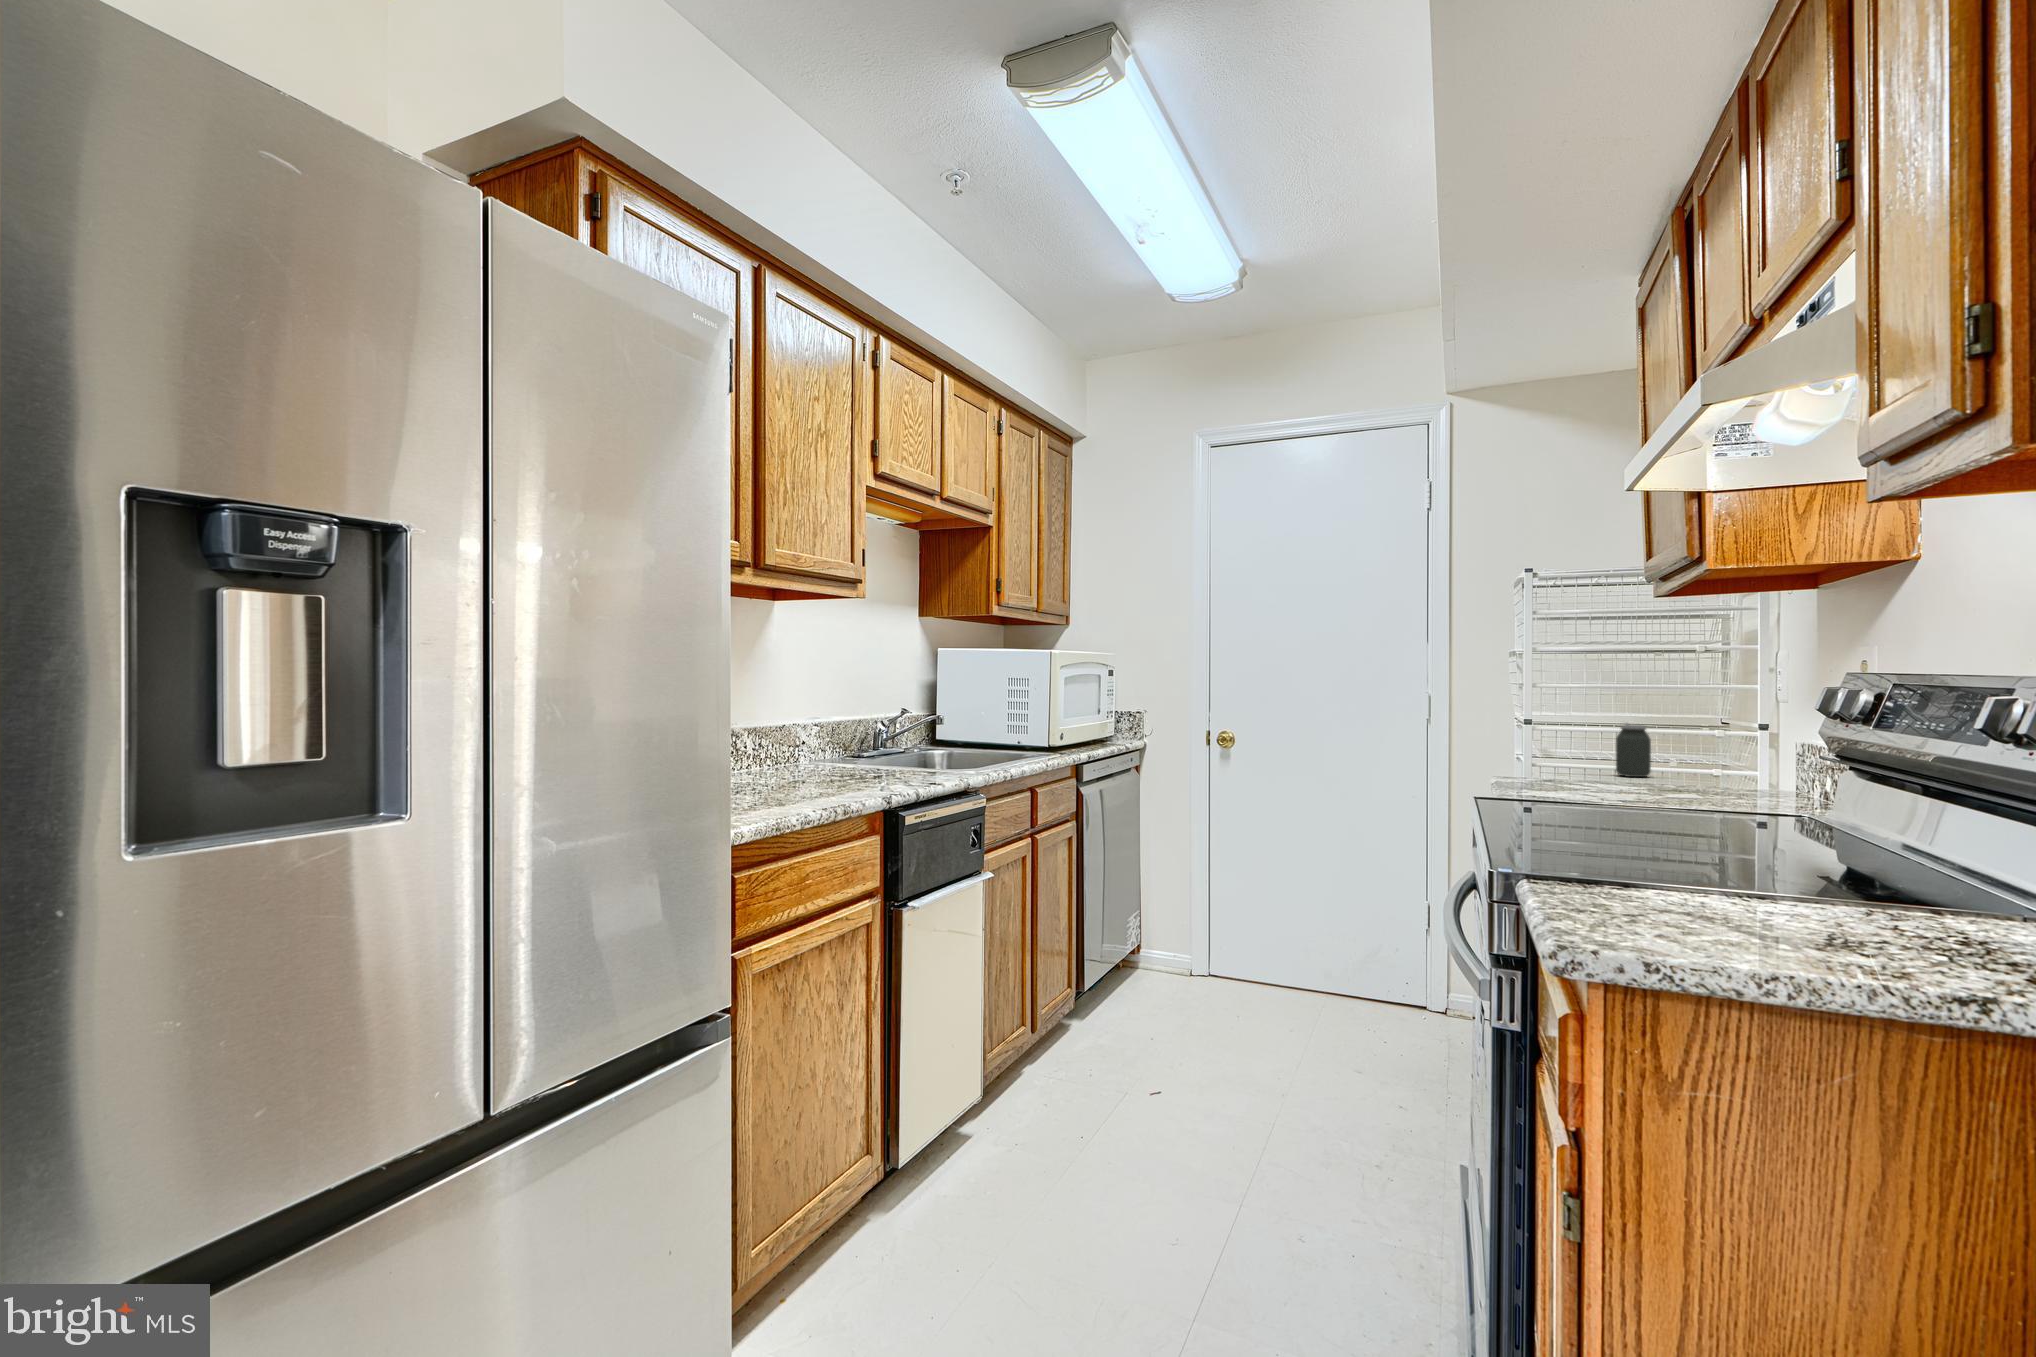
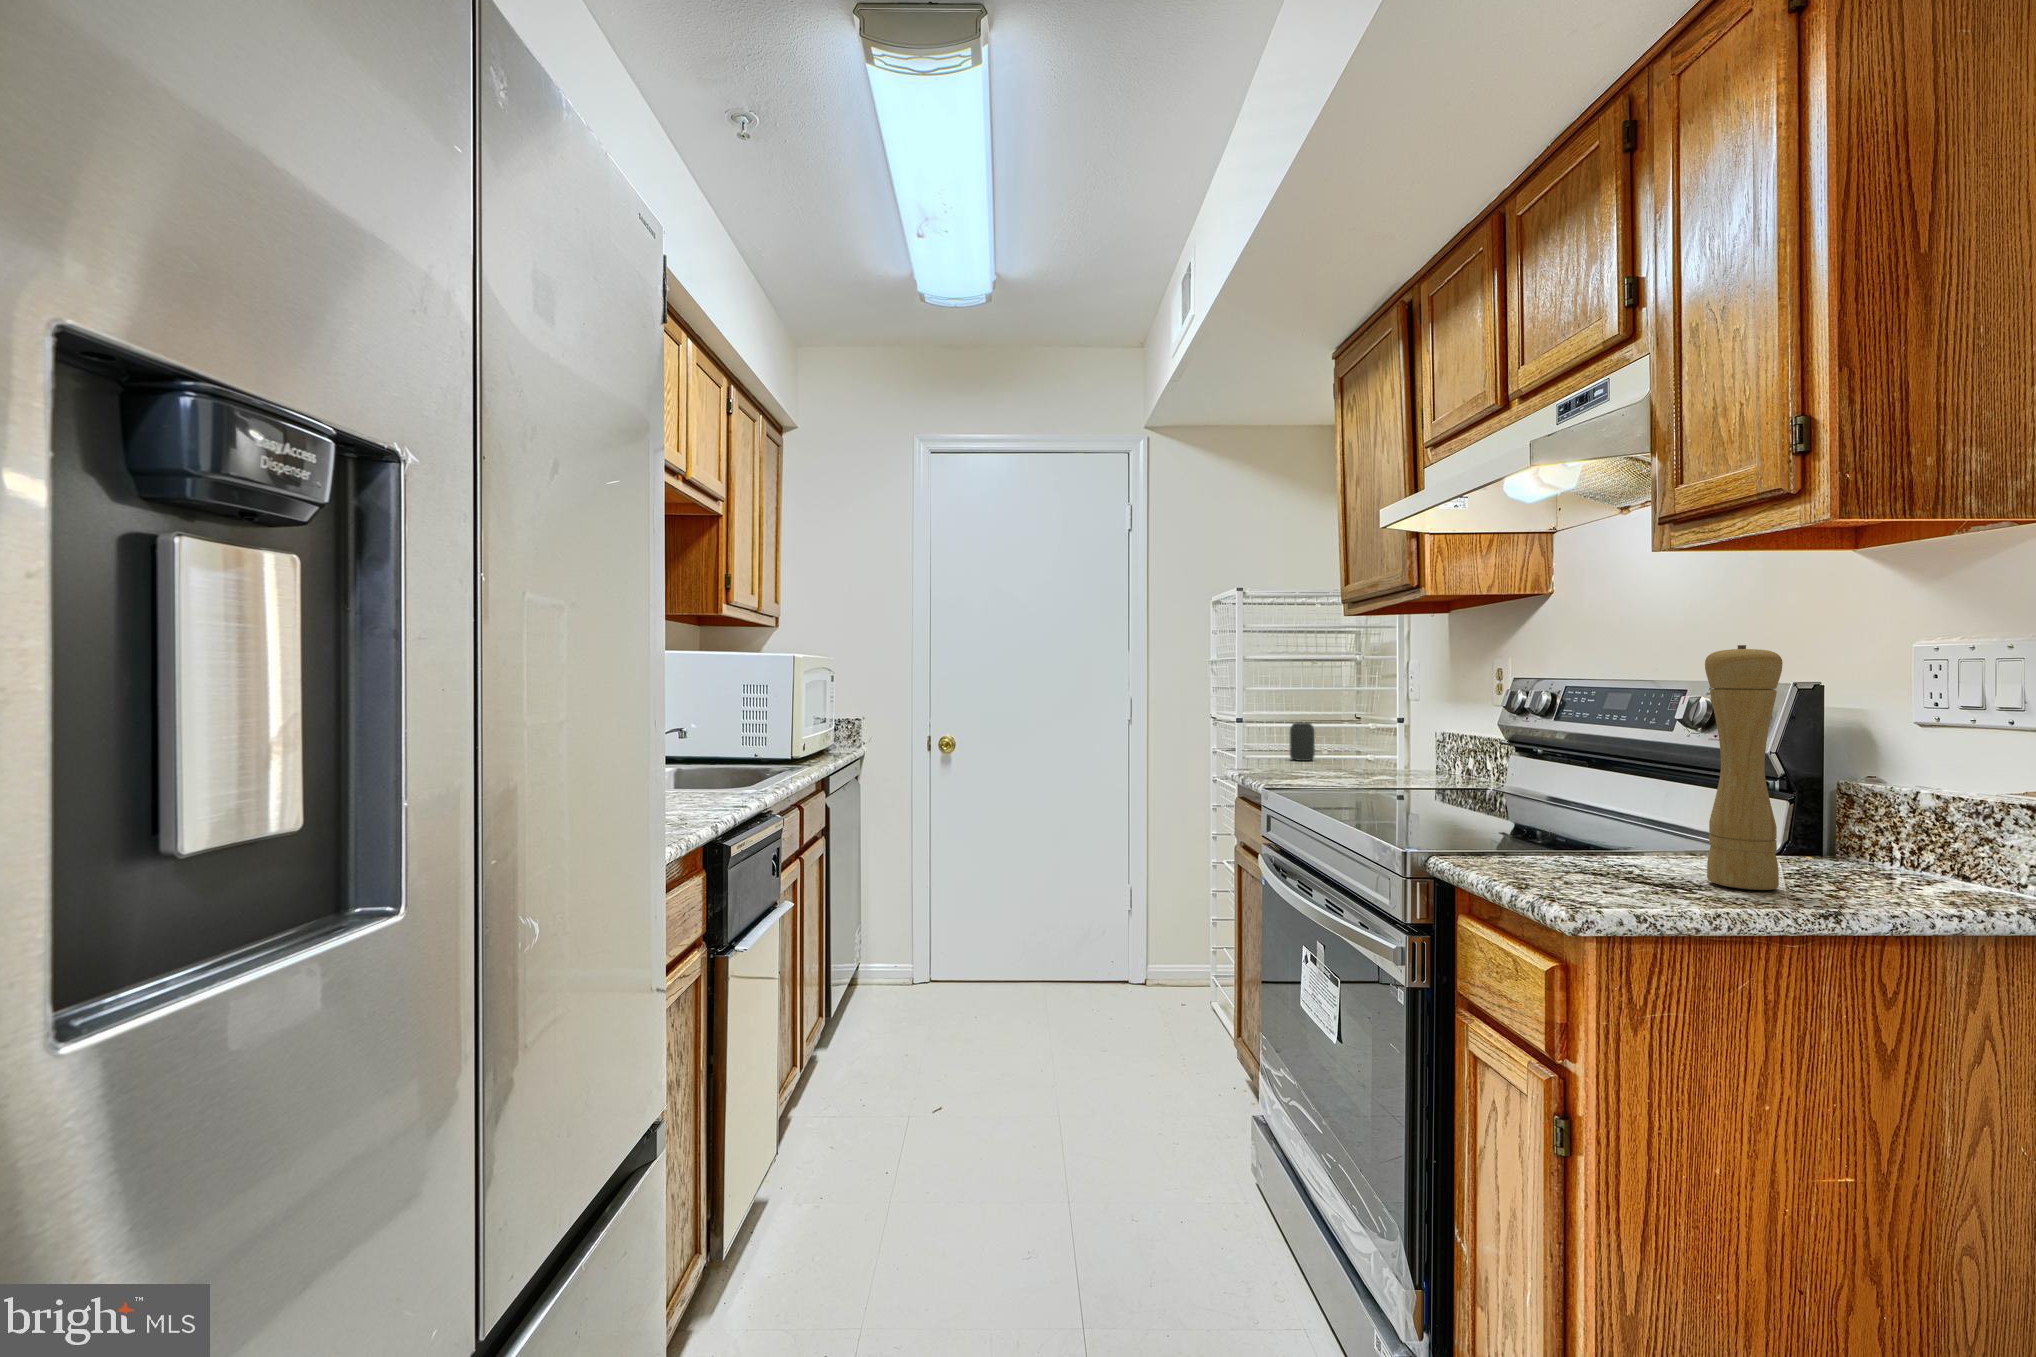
pepper mill: none [1840,629,1950,960] -> present [1705,645,1783,890]

